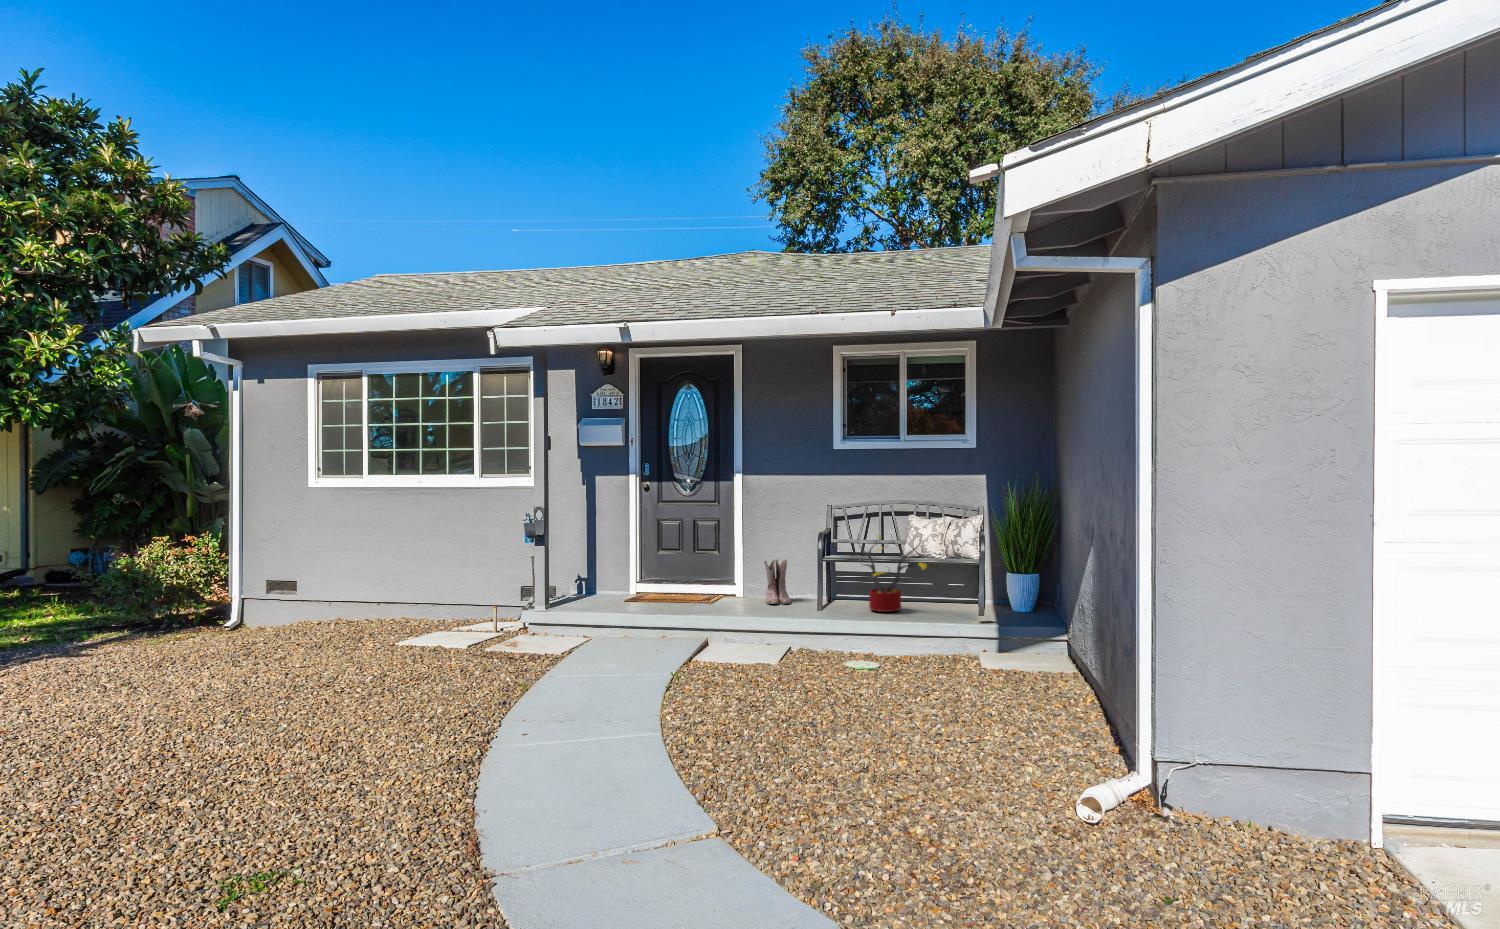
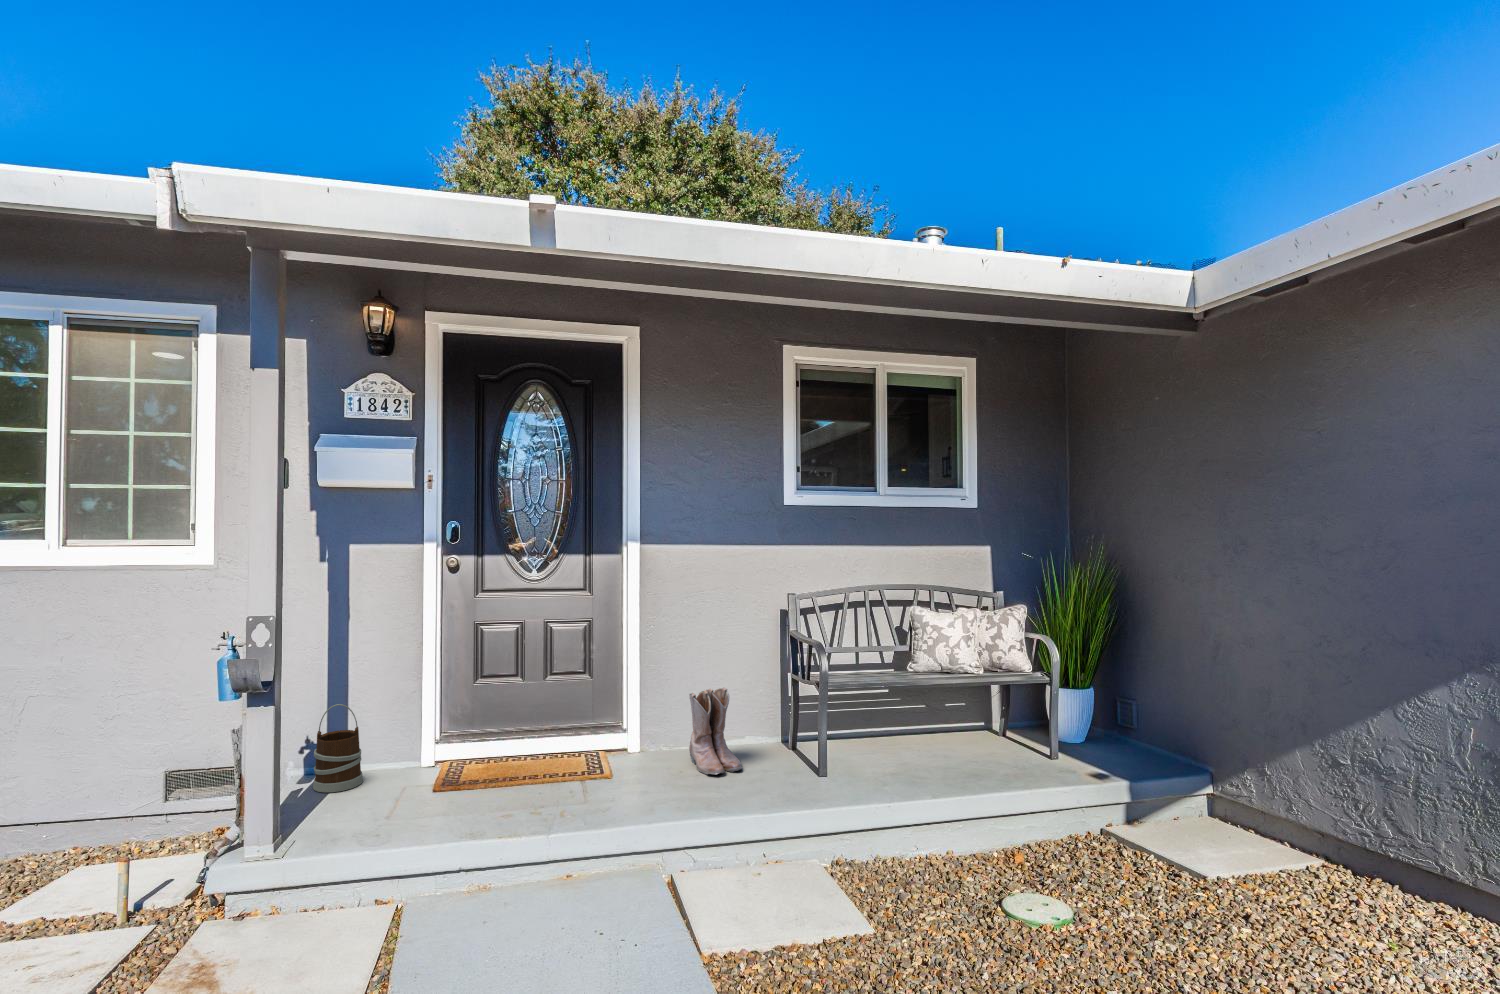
decorative plant: present [860,536,927,612] -> none [843,639,991,777]
wooden bucket: none [580,555,603,597] -> present [313,704,363,792]

